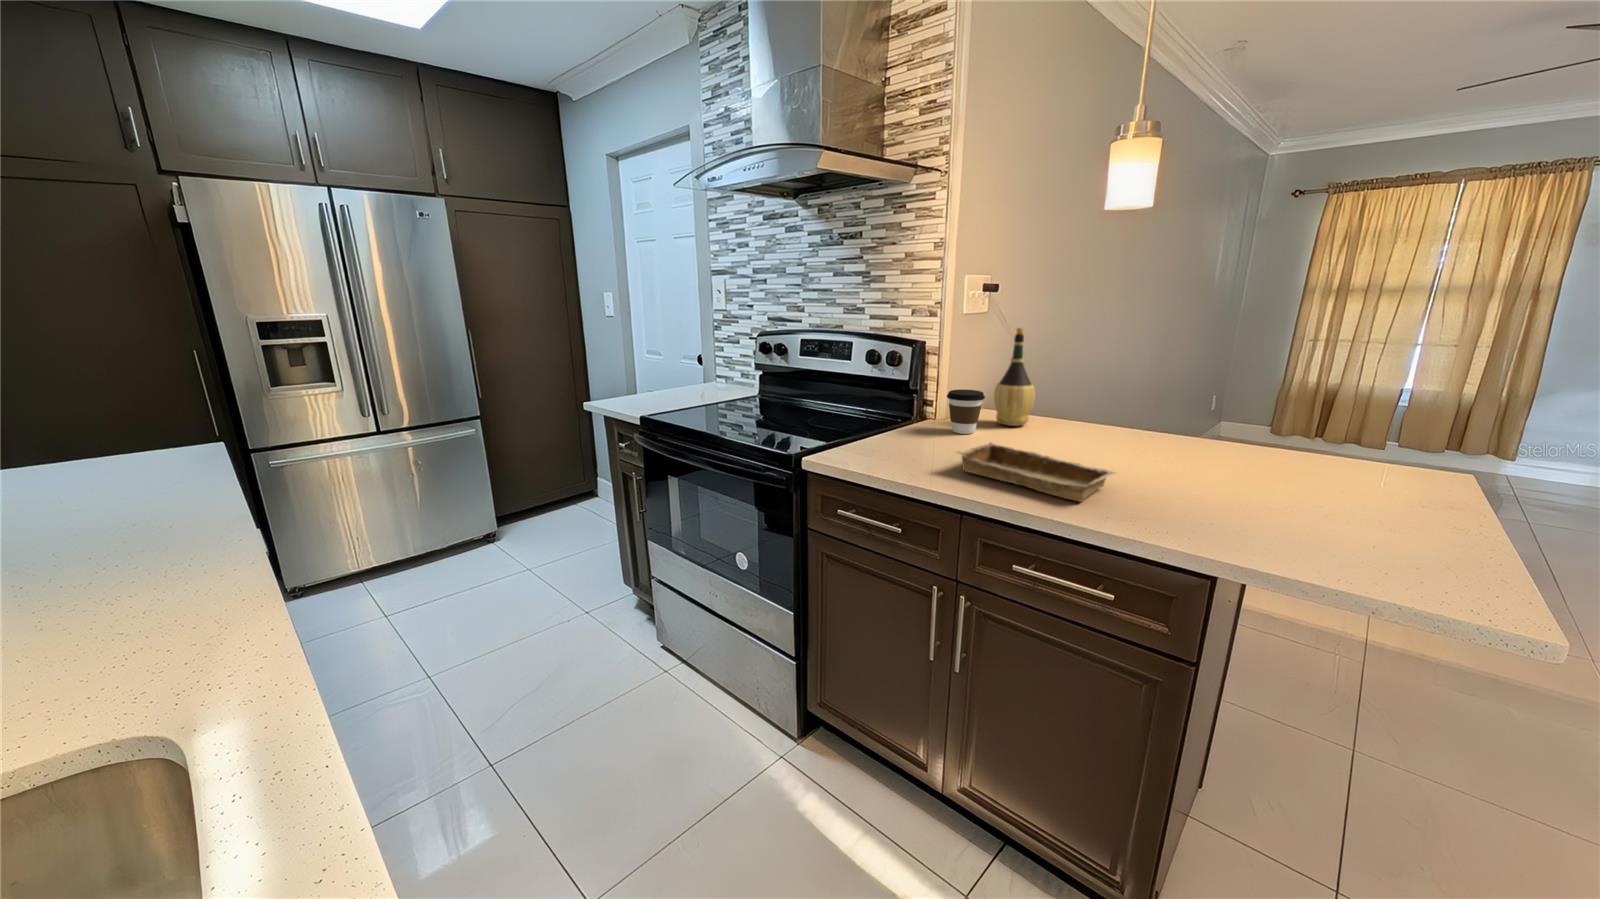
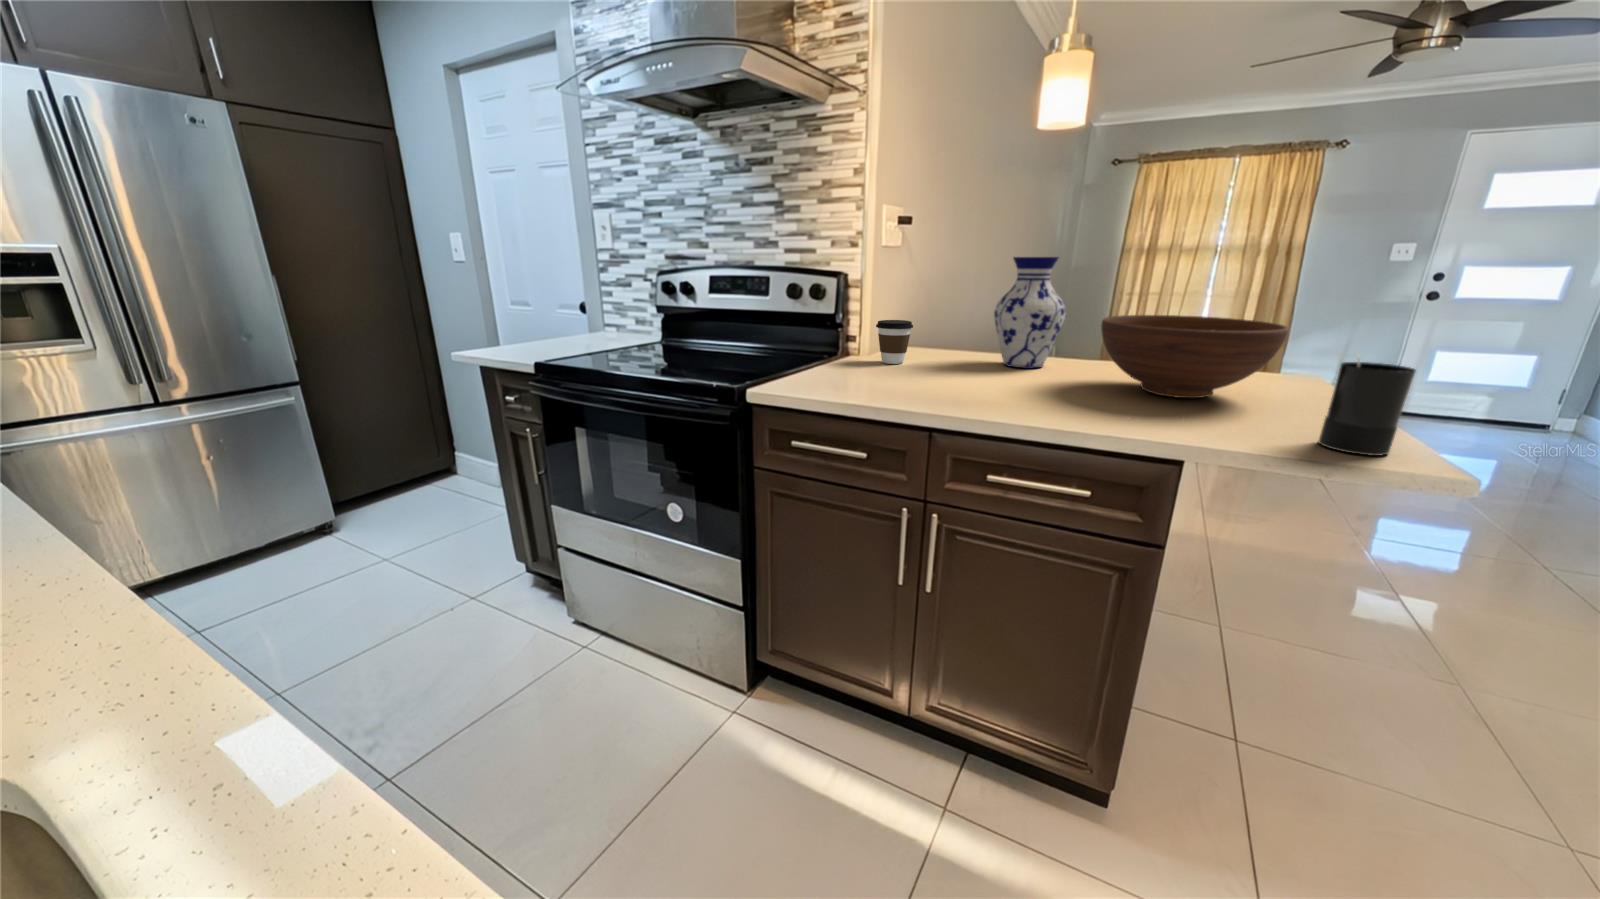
wine bottle: present [994,328,1035,426] -> none [916,257,955,356]
vase: none [1071,331,1150,447] -> present [994,257,1066,368]
fruit bowl: none [1172,400,1395,501] -> present [1101,315,1288,398]
tray: present [957,443,1116,502] -> none [908,365,1062,409]
candle: none [1395,476,1515,602] -> present [1318,357,1416,456]

